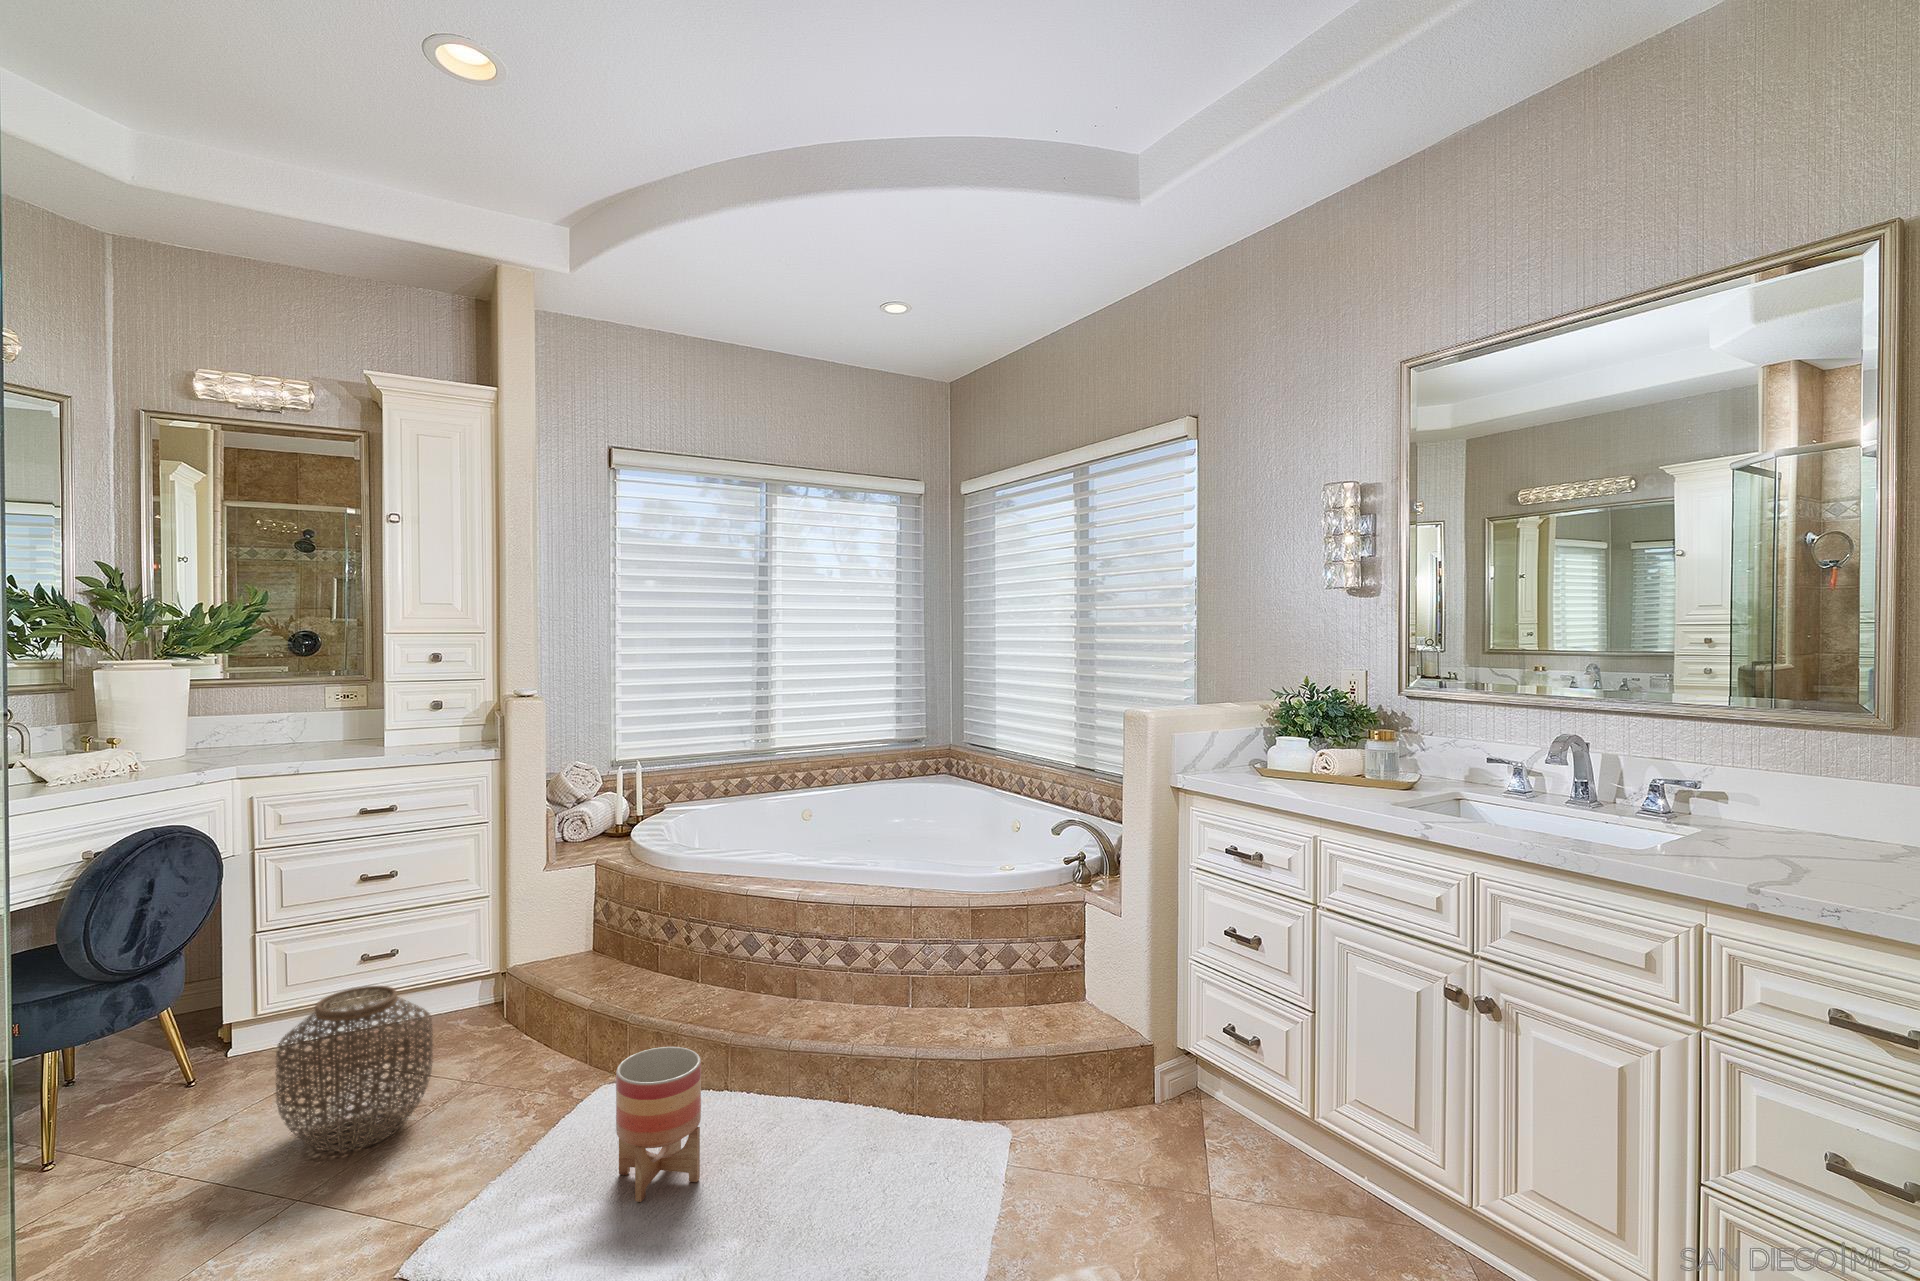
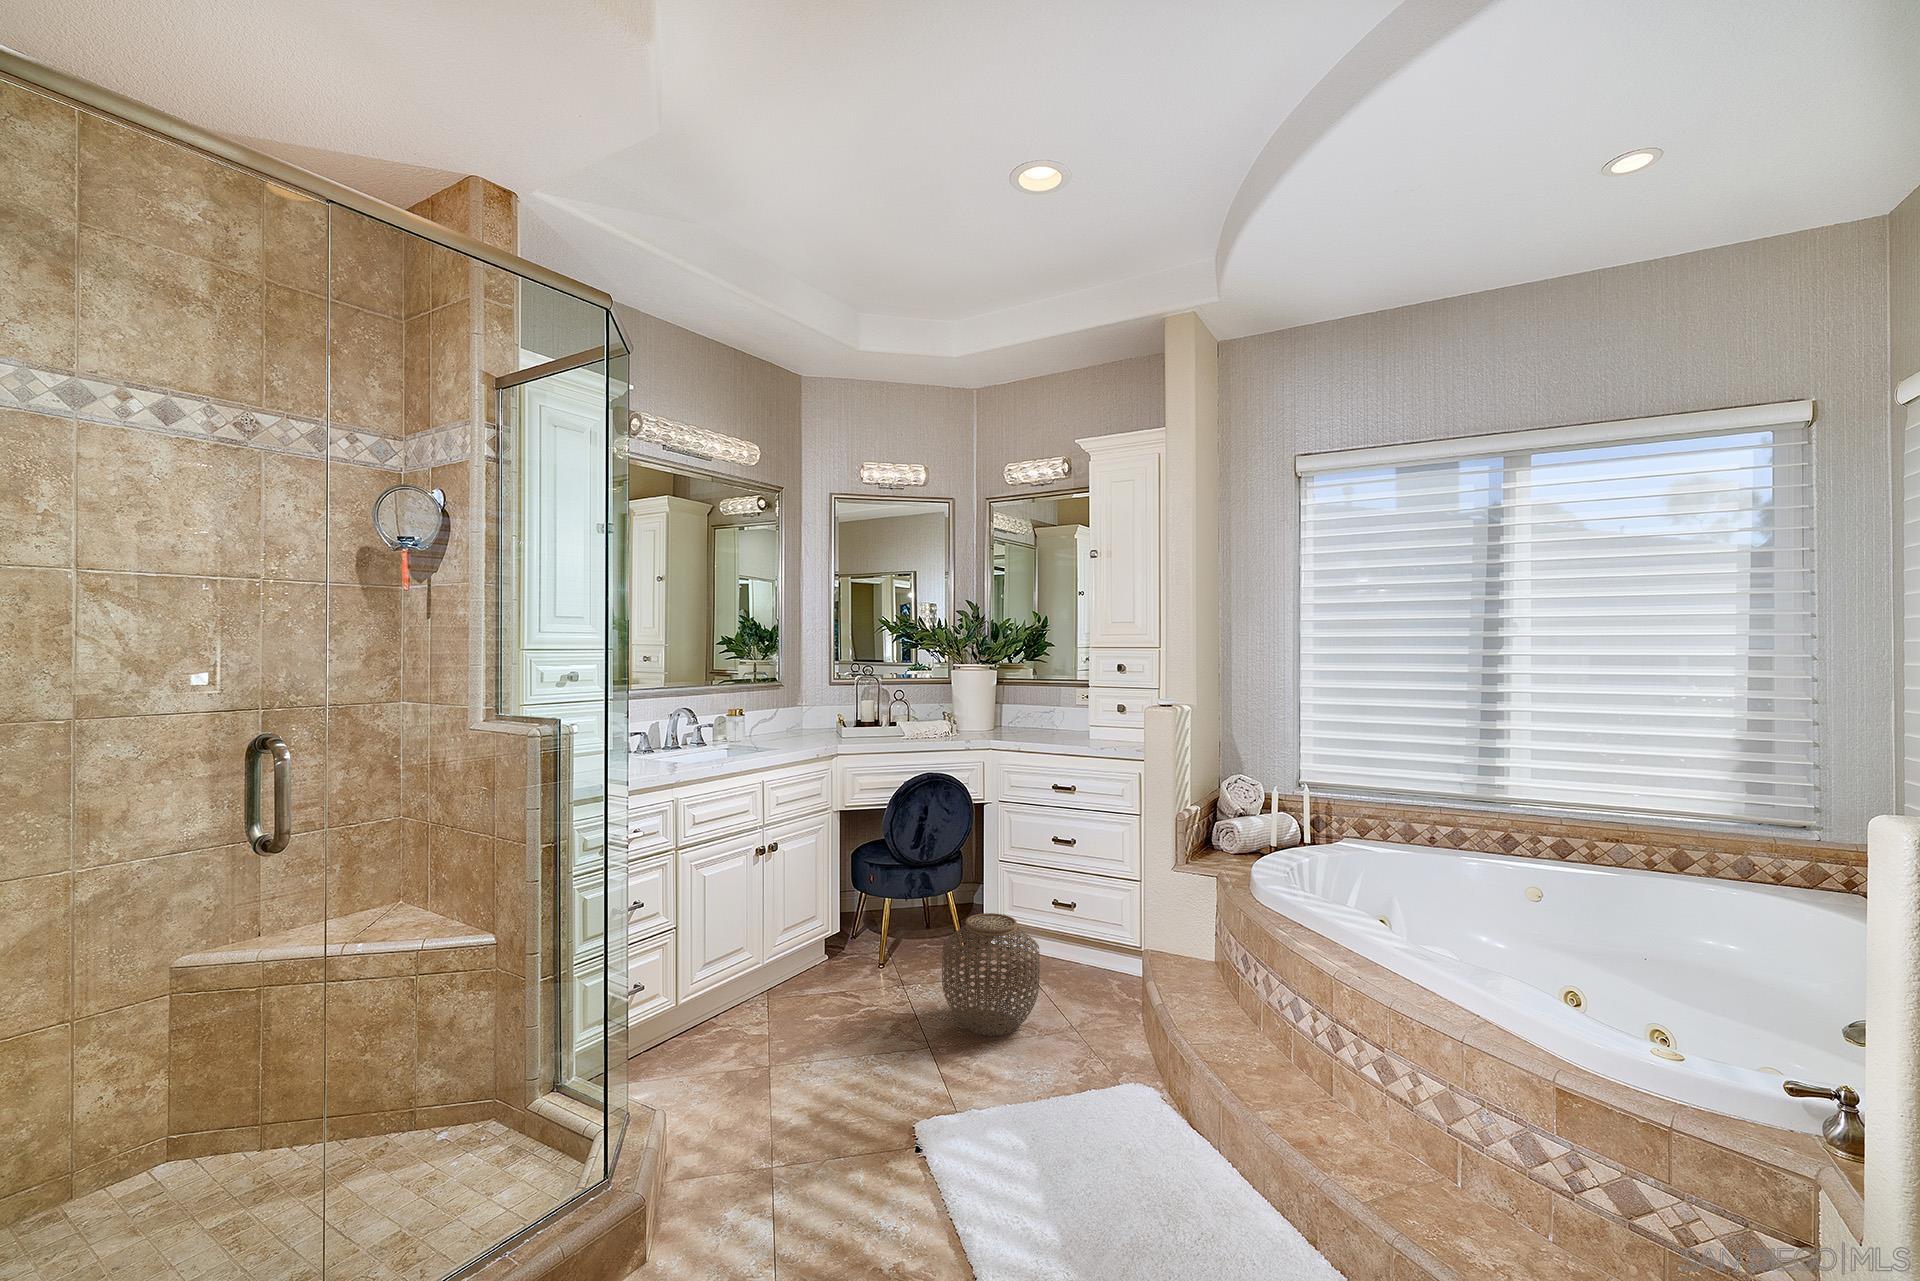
planter: present [616,1047,701,1202] -> none [1045,1051,1127,1215]

